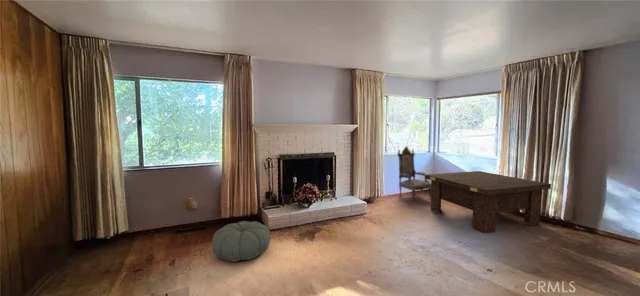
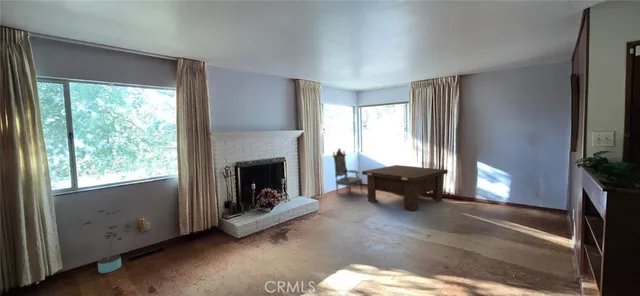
potted plant: none [140,187,175,240] -> present [84,210,130,273]
pouf: present [212,221,271,261] -> none [195,231,256,272]

